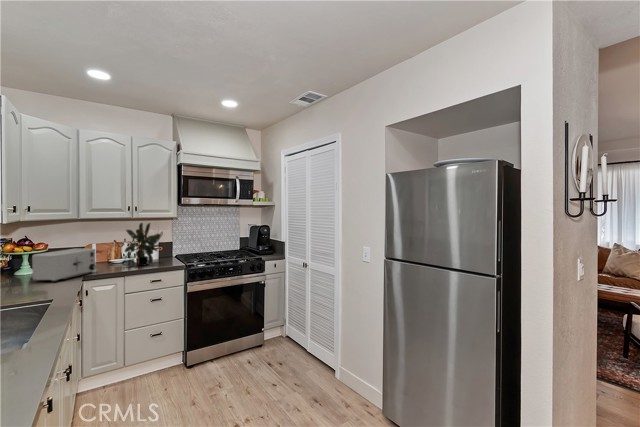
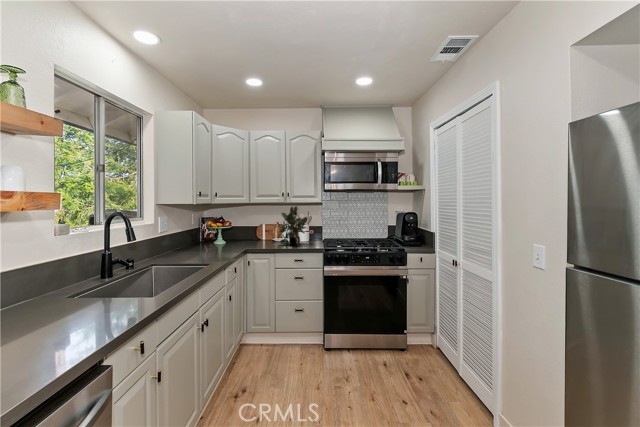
toaster: present [32,249,97,282] -> none [217,226,257,250]

